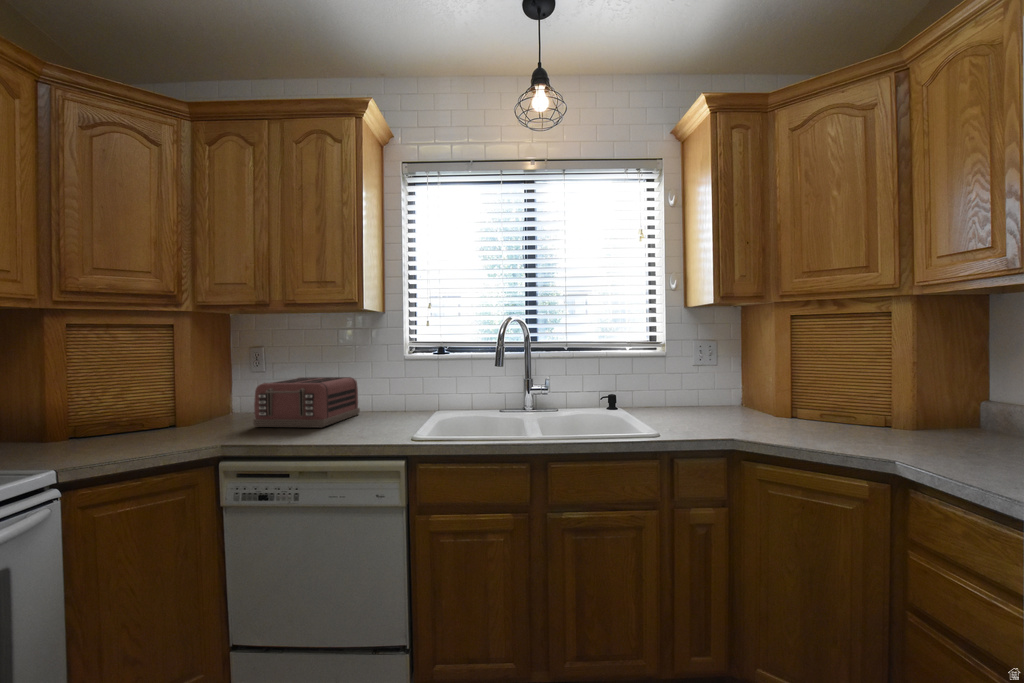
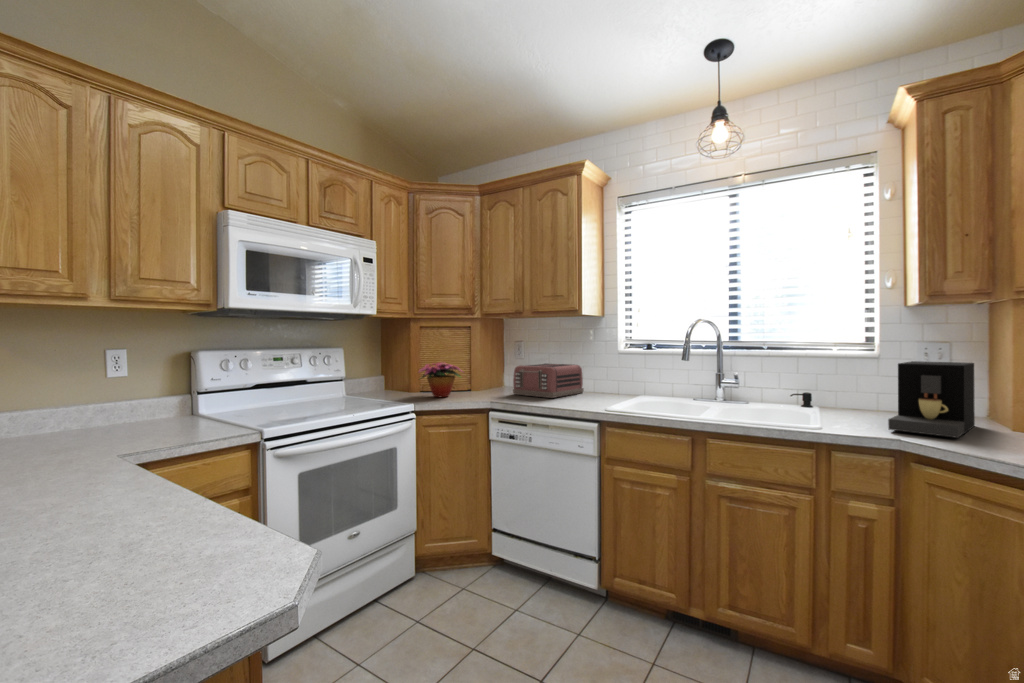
coffee maker: none [700,360,761,431] -> present [888,361,975,438]
flower arrangement: none [57,383,171,447] -> present [420,363,460,397]

